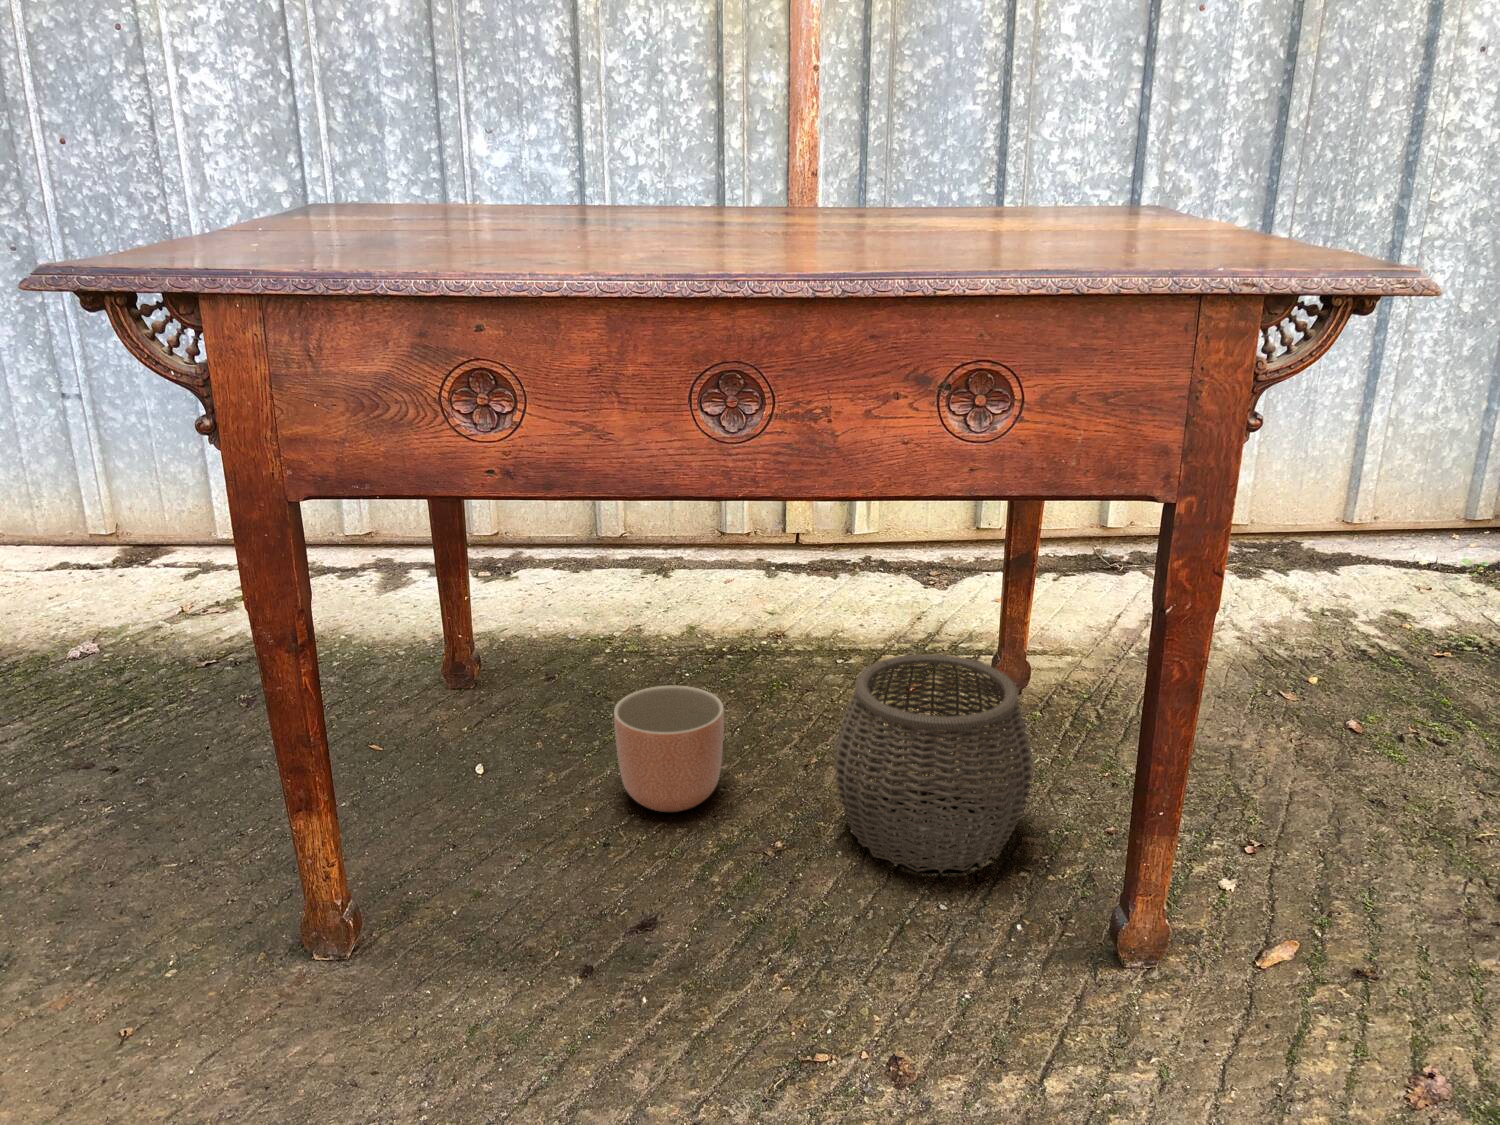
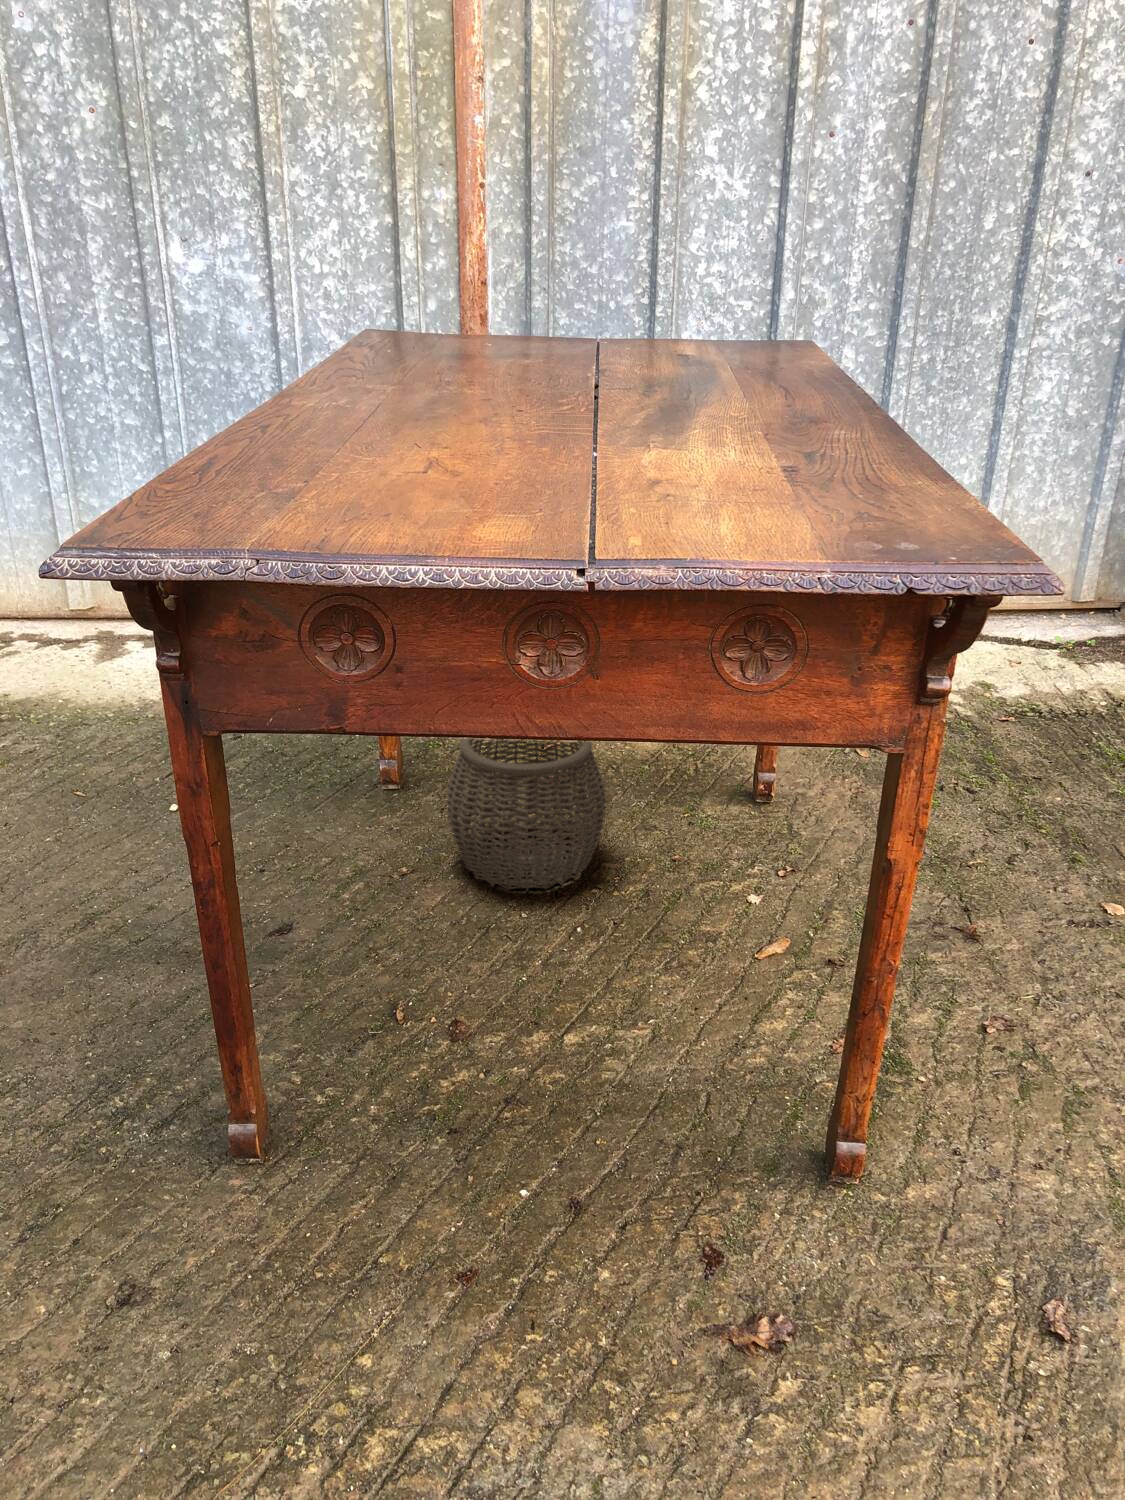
planter: present [614,685,724,812] -> none [269,741,361,844]

